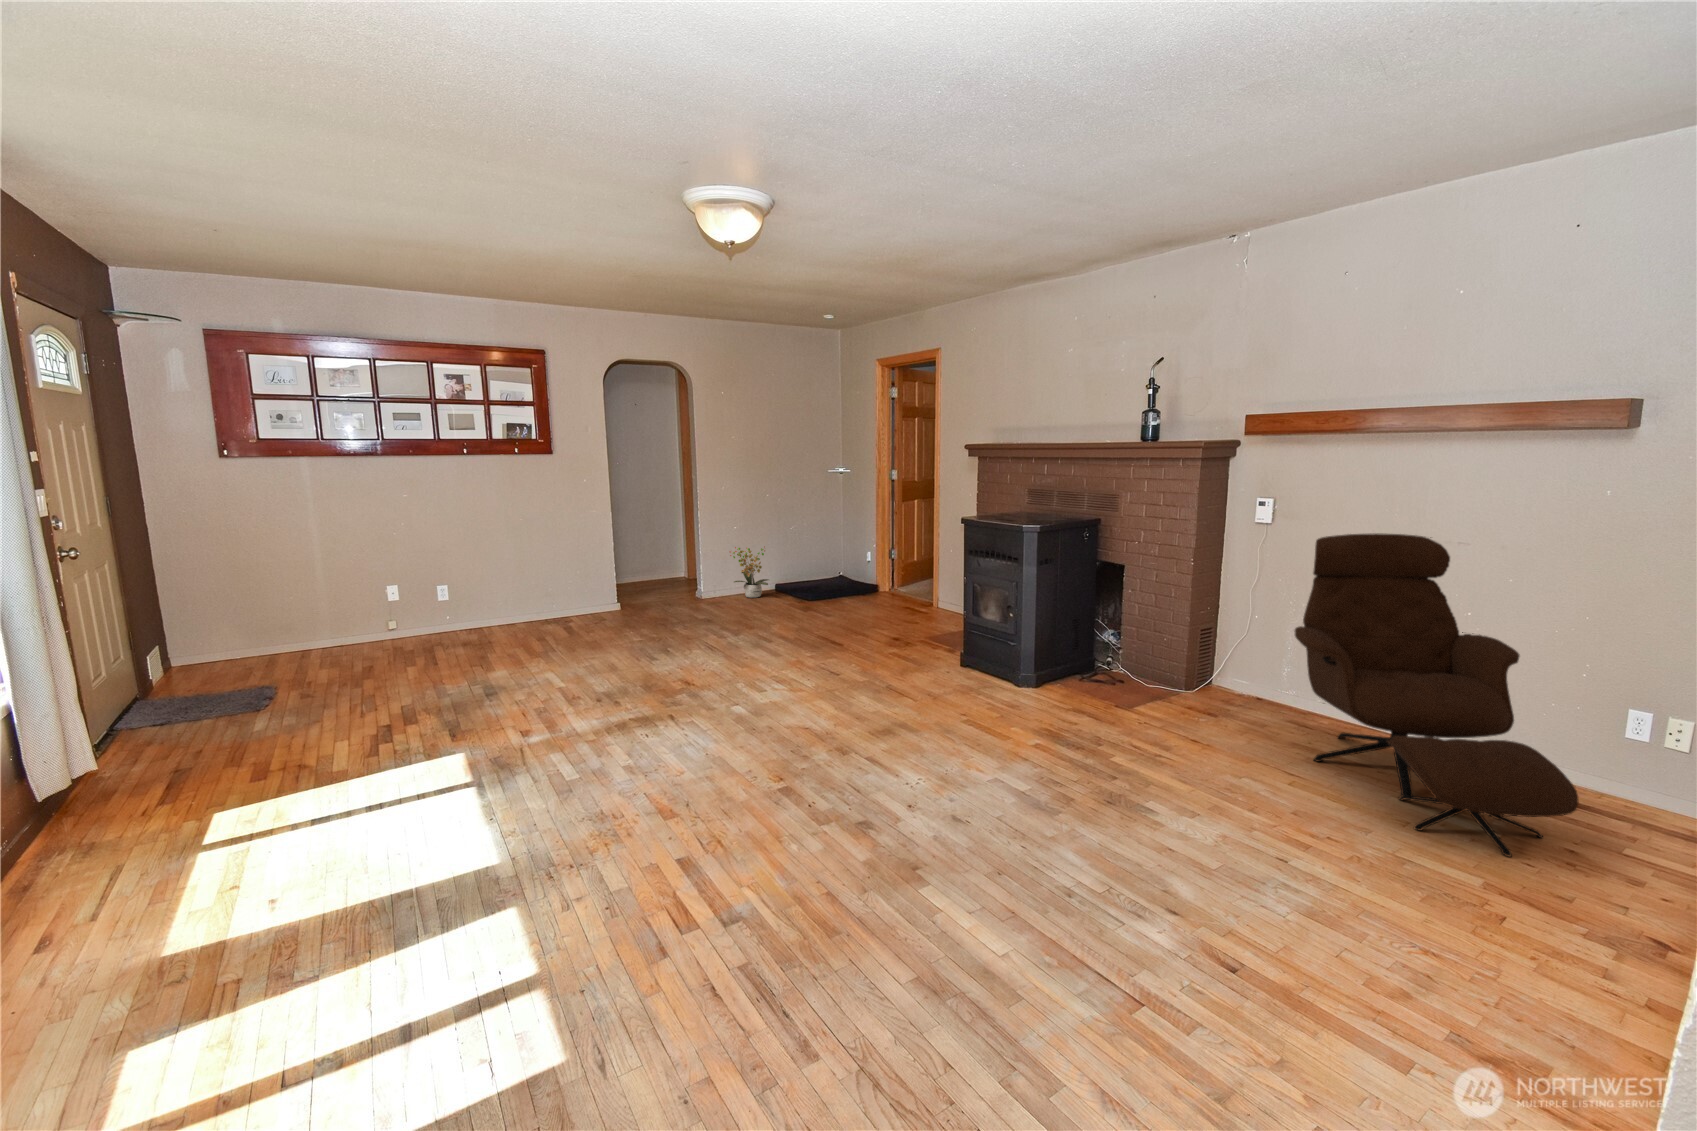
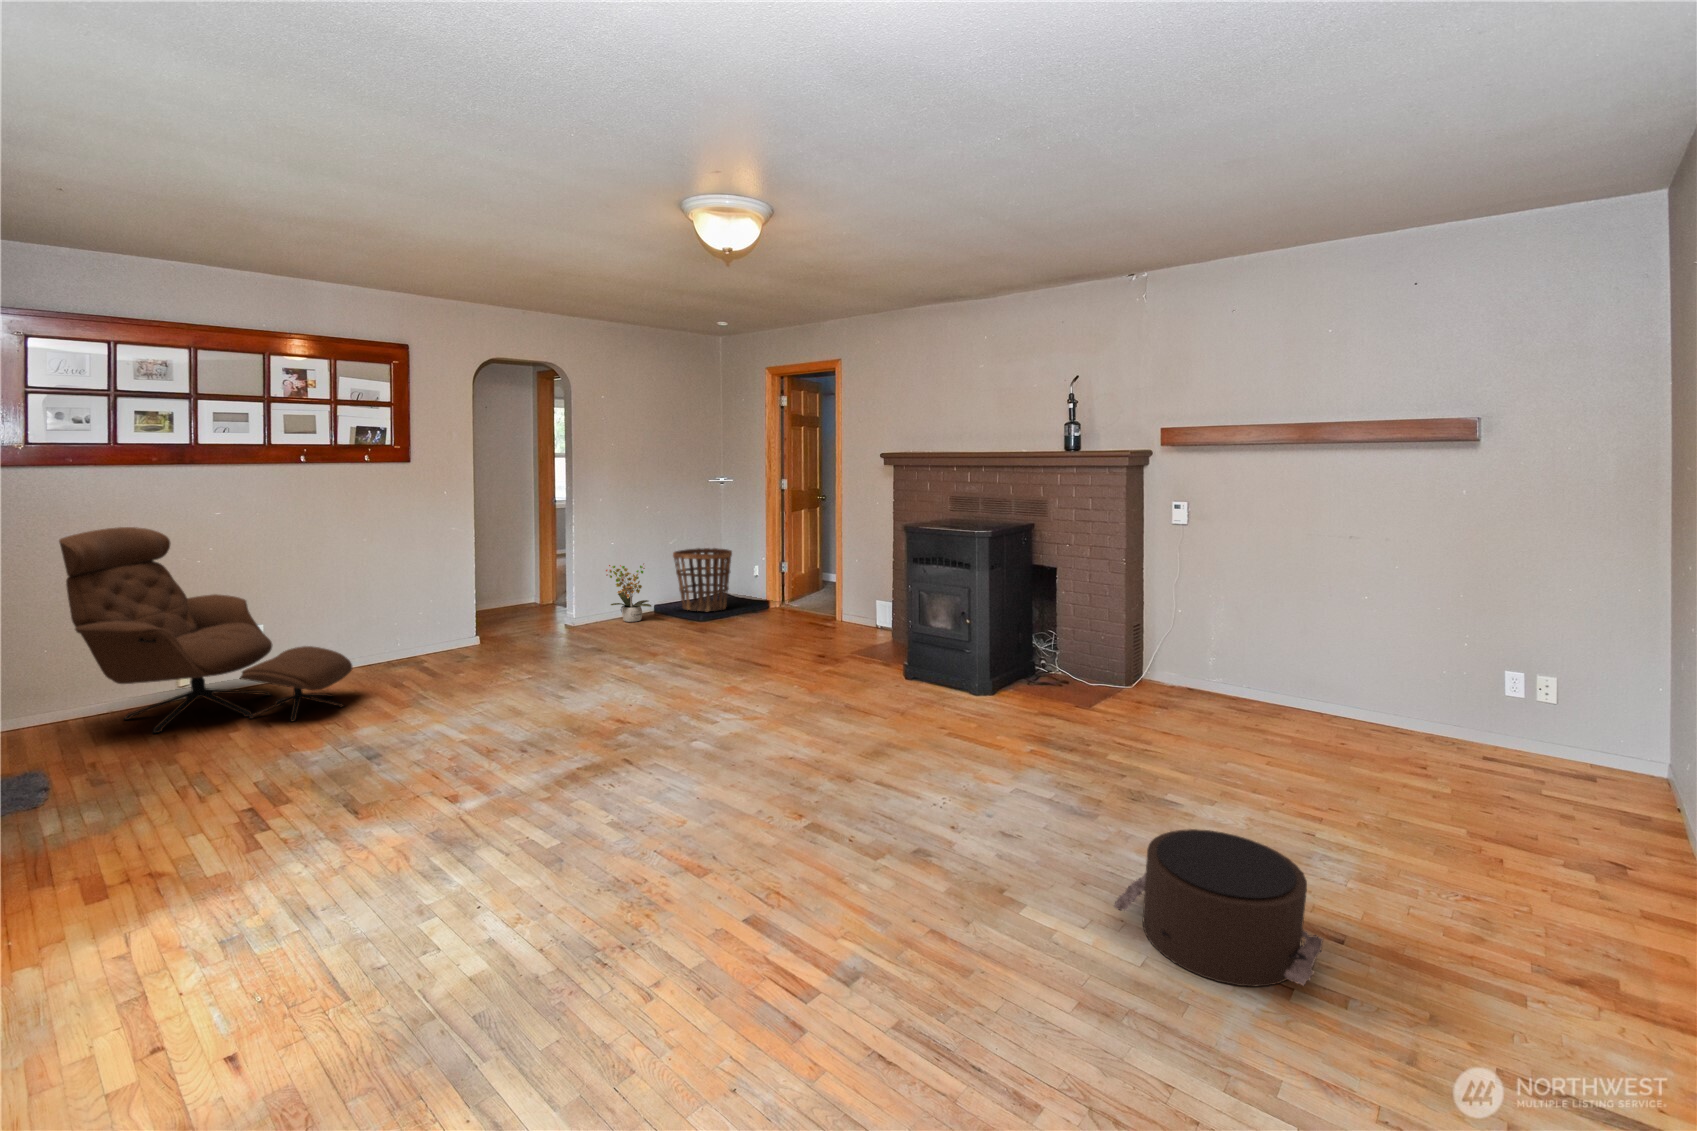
lounge chair: present [1294,533,1579,856] -> present [59,527,353,733]
basket: none [793,535,846,592] -> present [673,548,732,612]
pouf: none [997,833,1200,1007] -> present [1114,829,1323,987]

